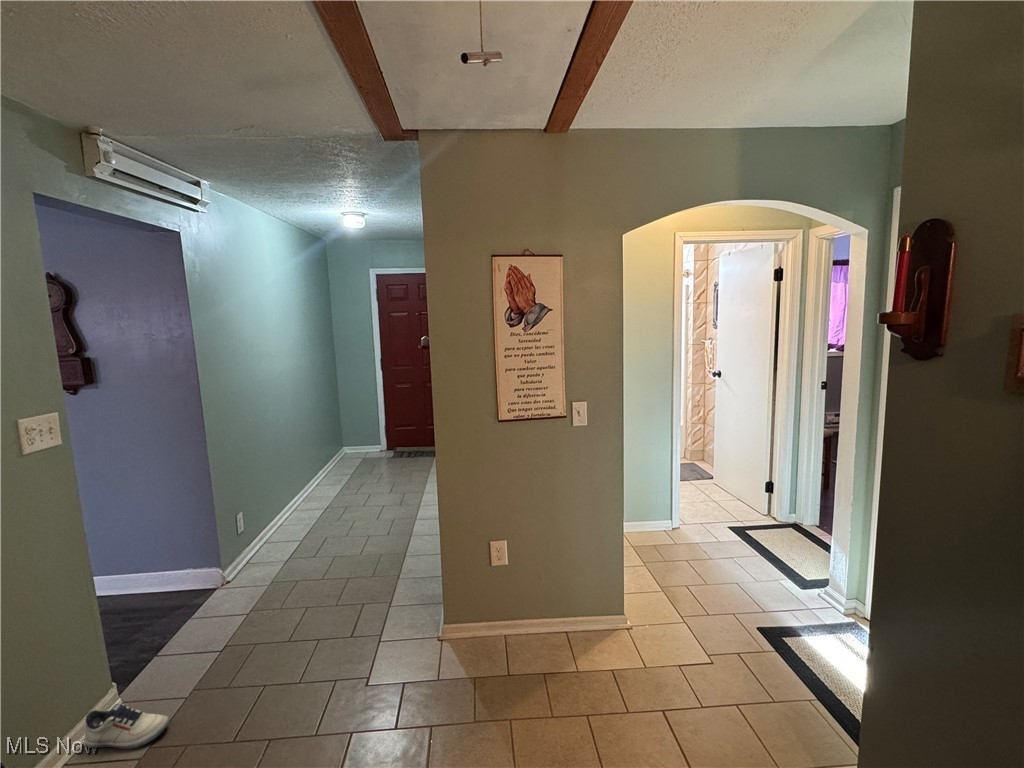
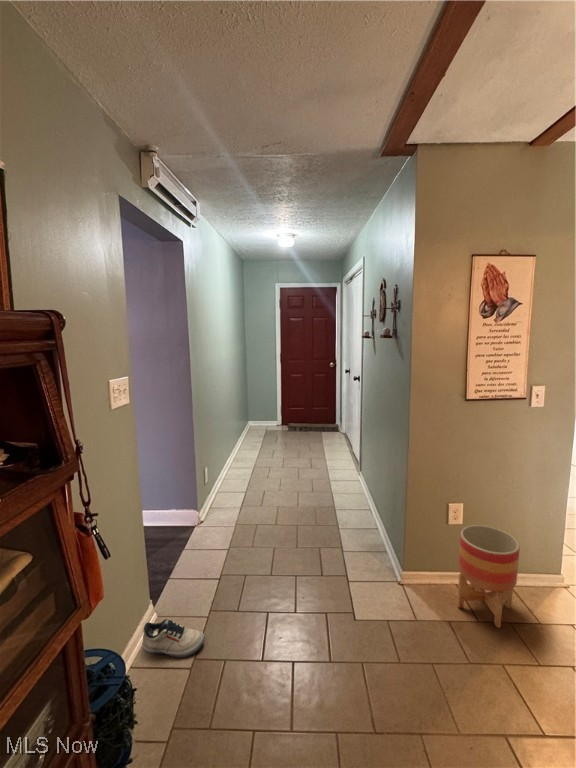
planter: none [494,564,556,679] -> present [457,525,520,628]

